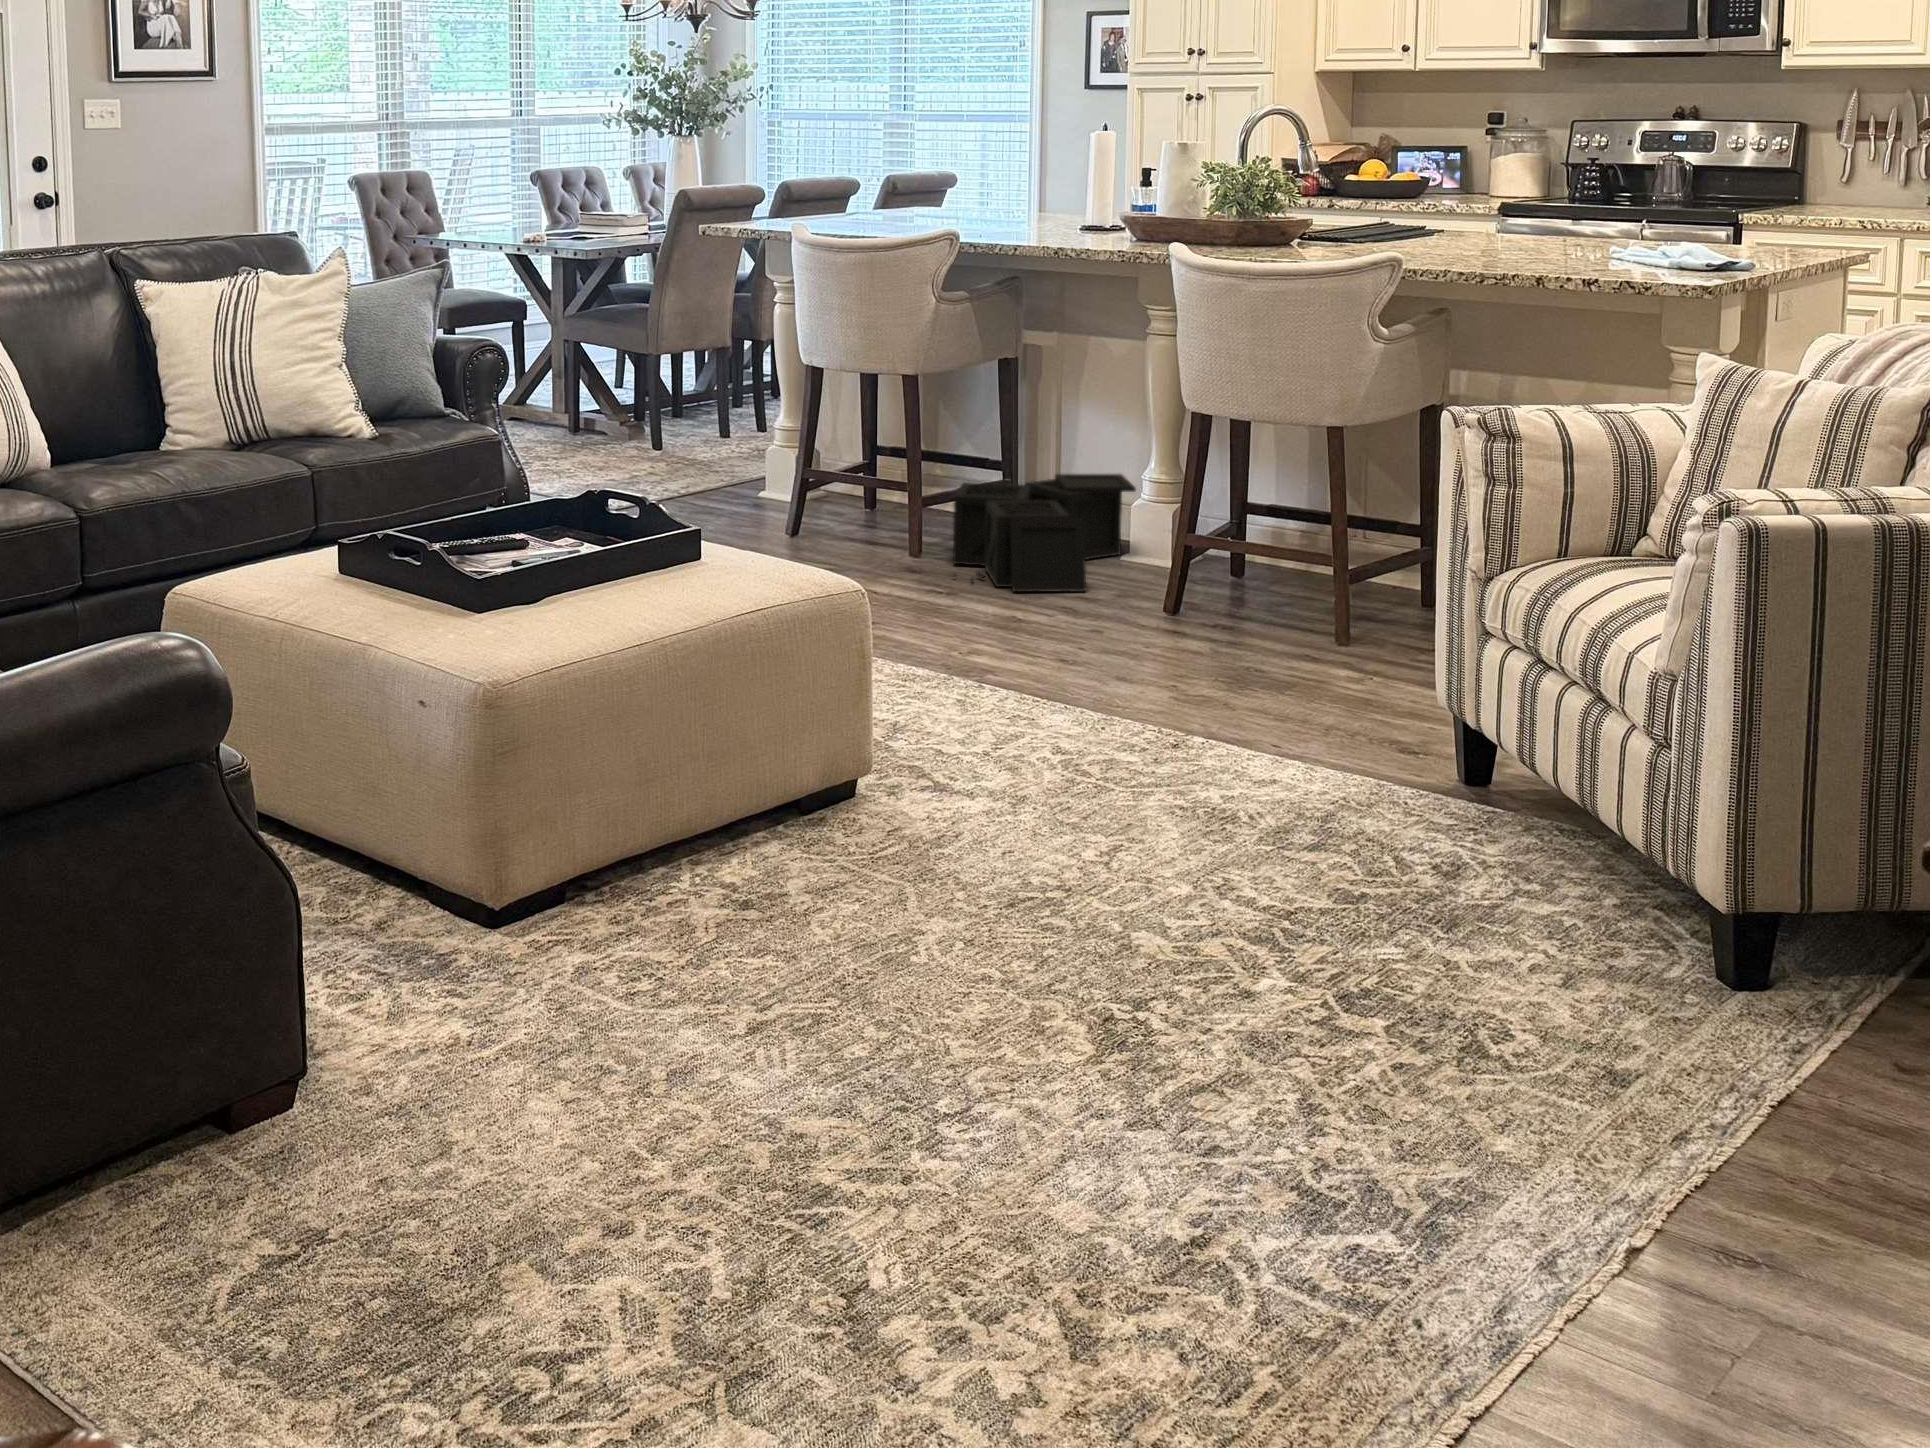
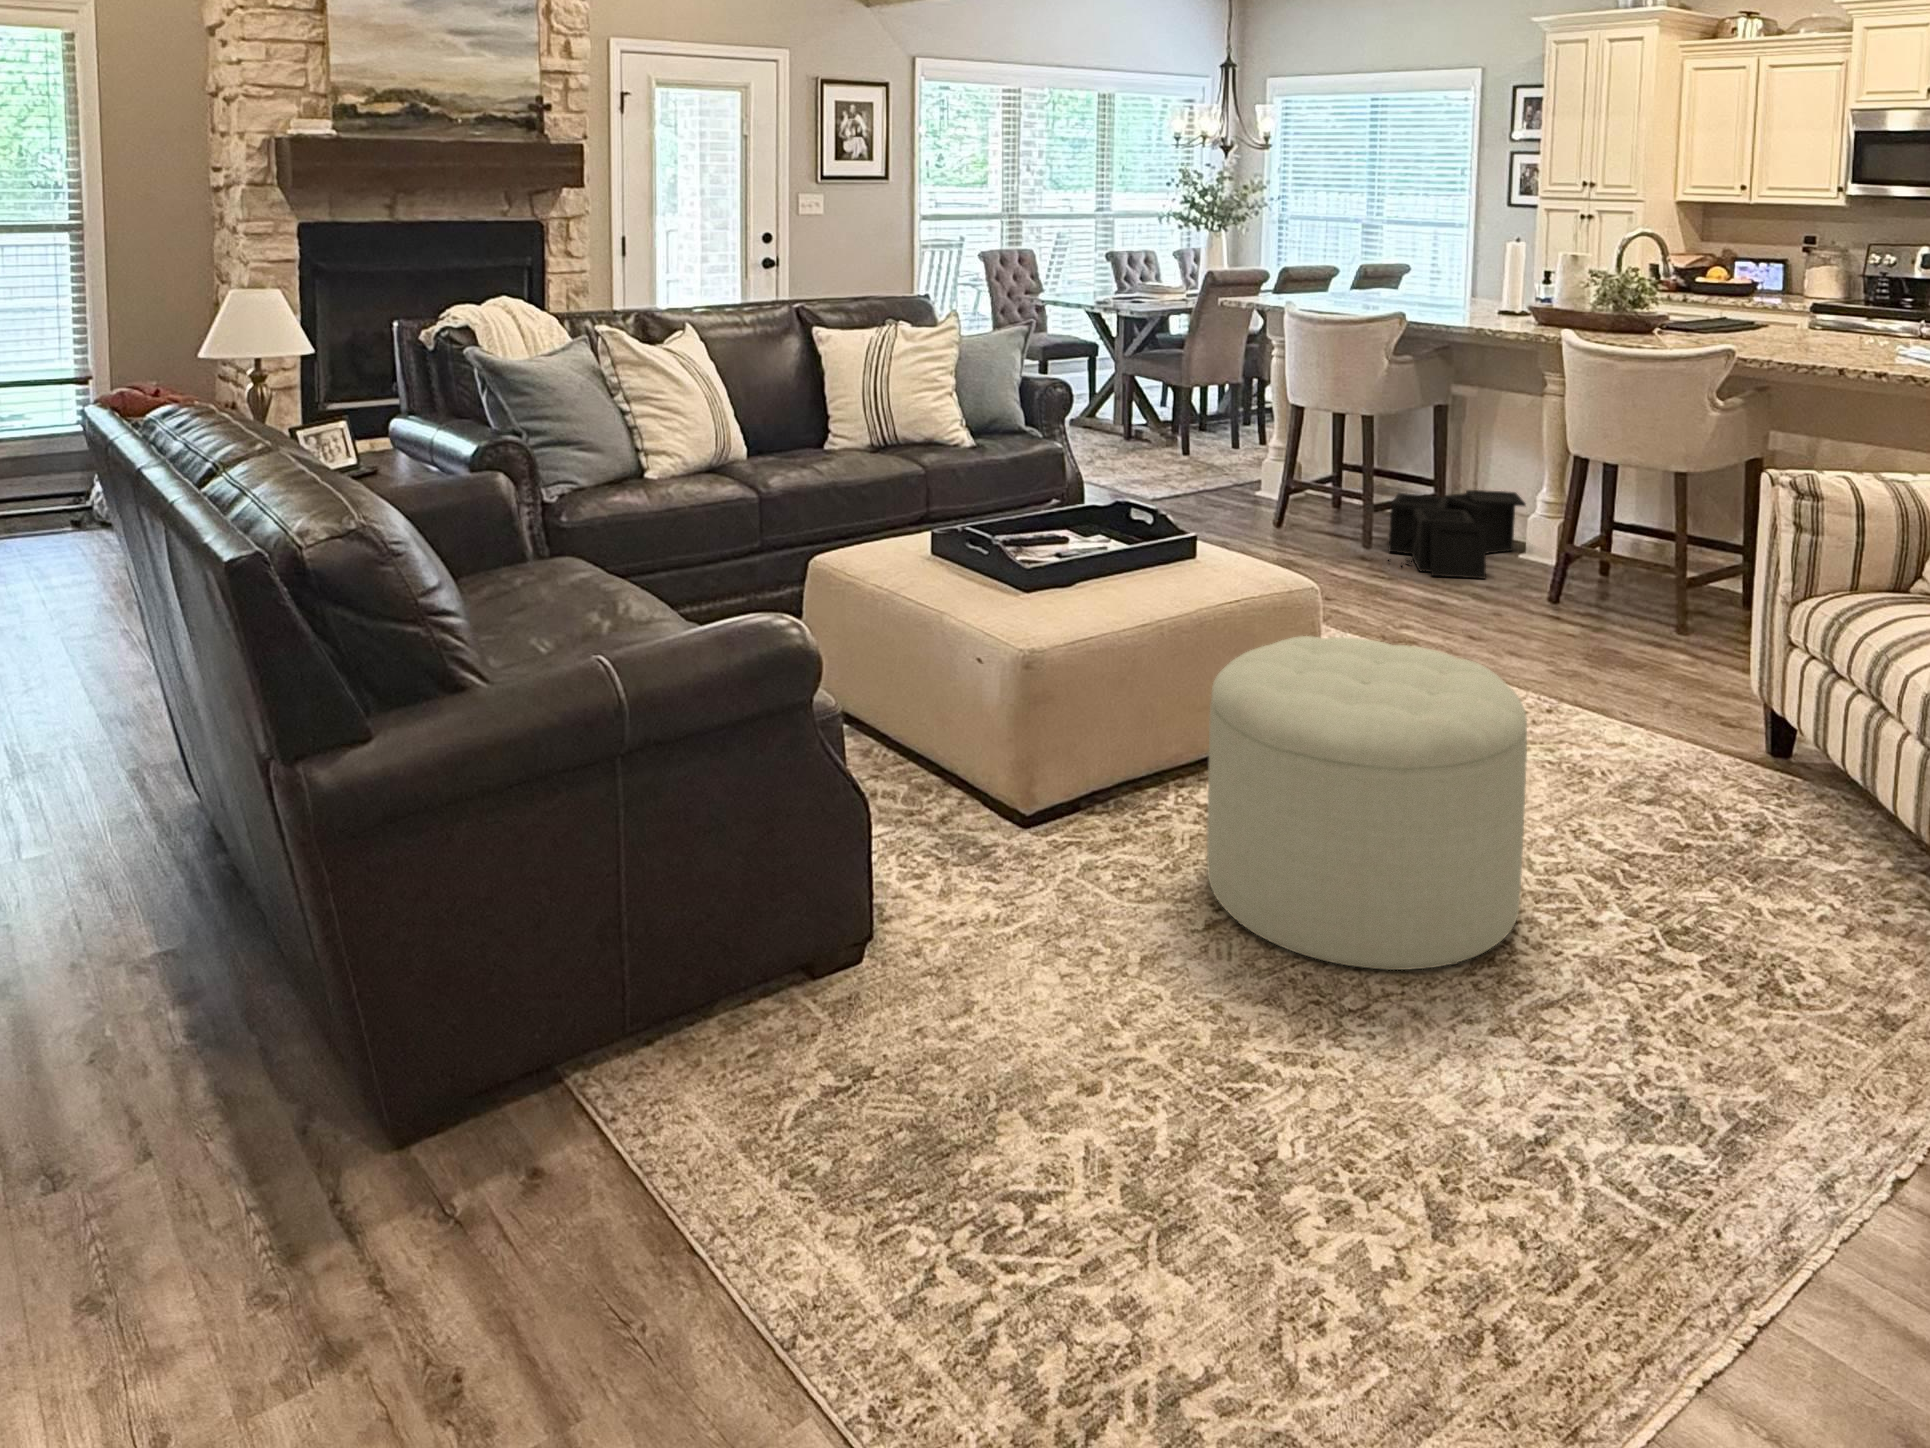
ottoman: none [744,649,1158,1066] -> present [1207,636,1527,970]

